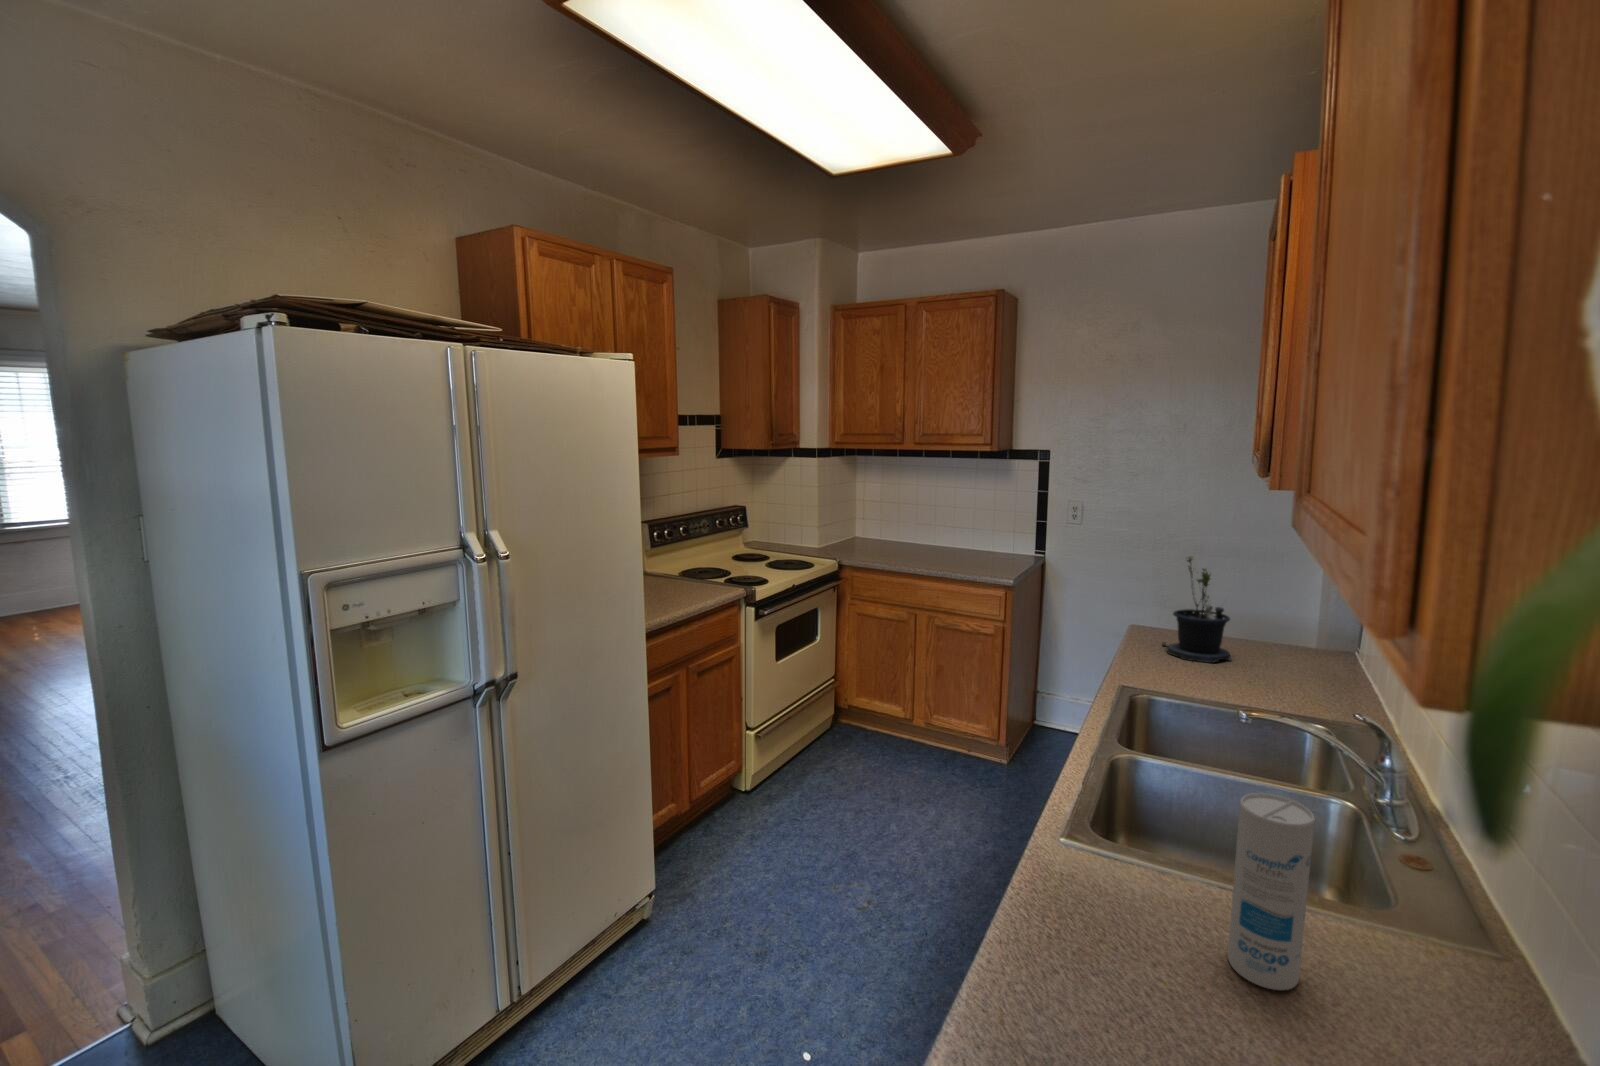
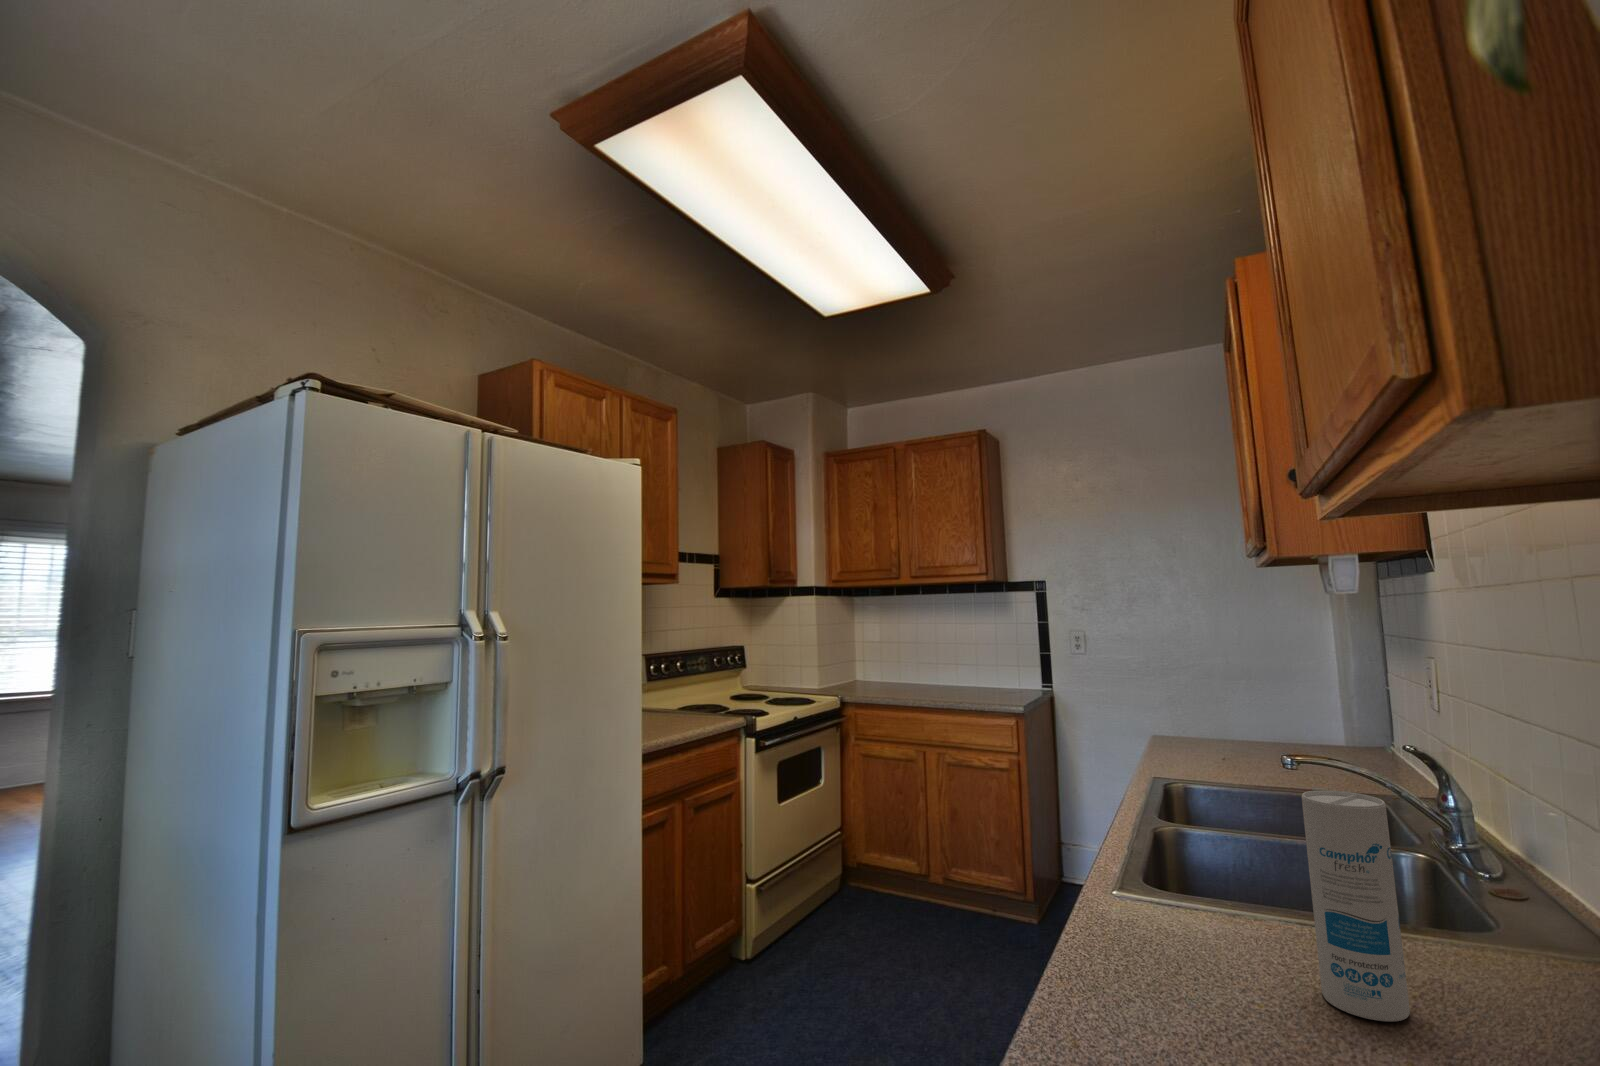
potted plant: present [1162,557,1231,663] -> none [1189,651,1265,762]

